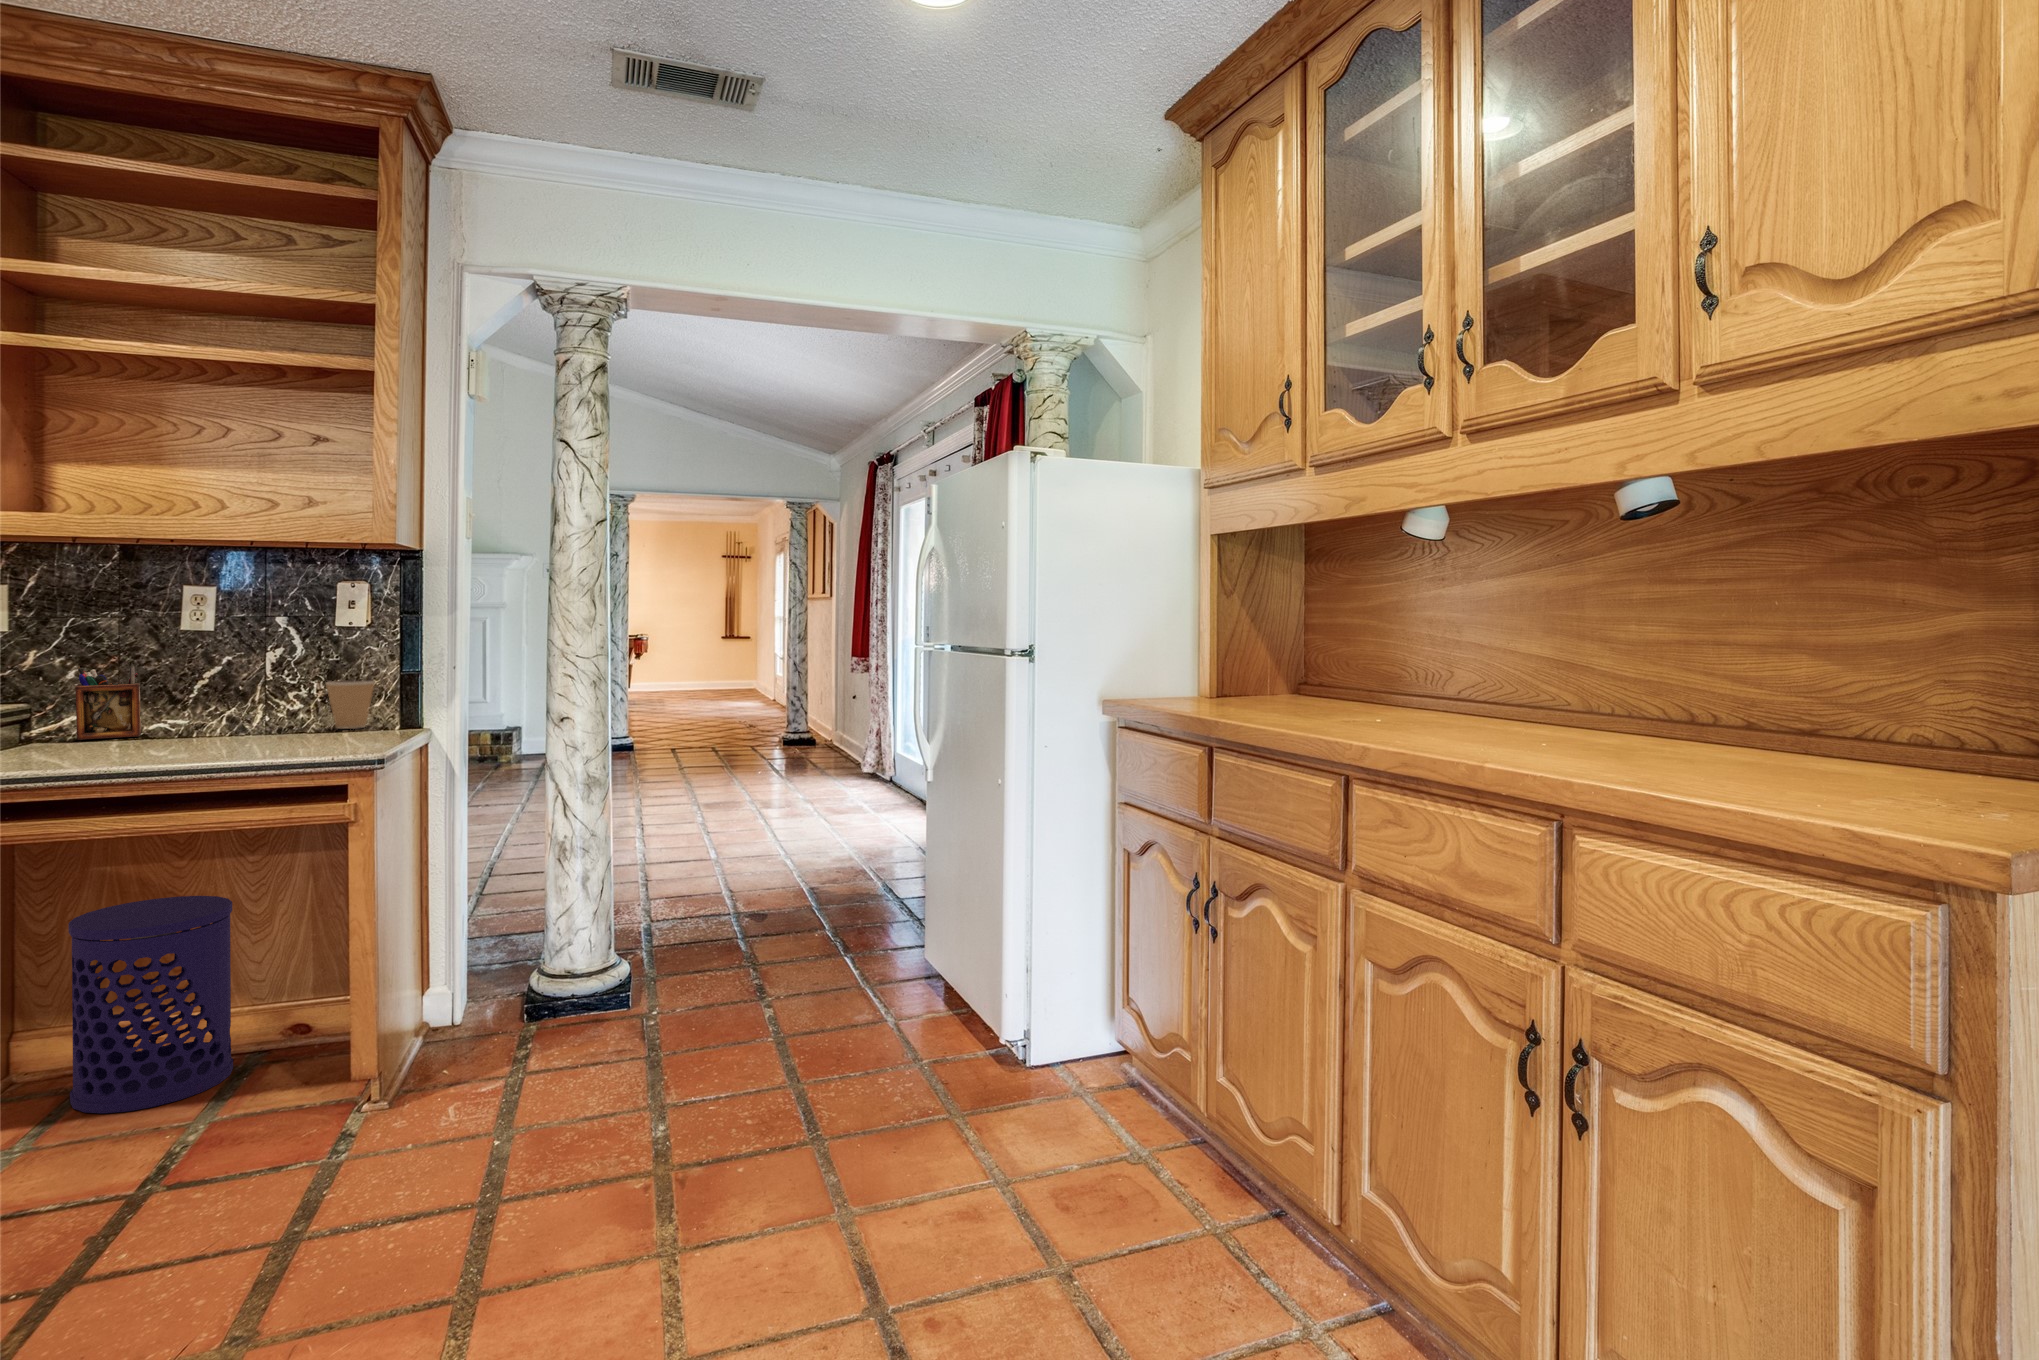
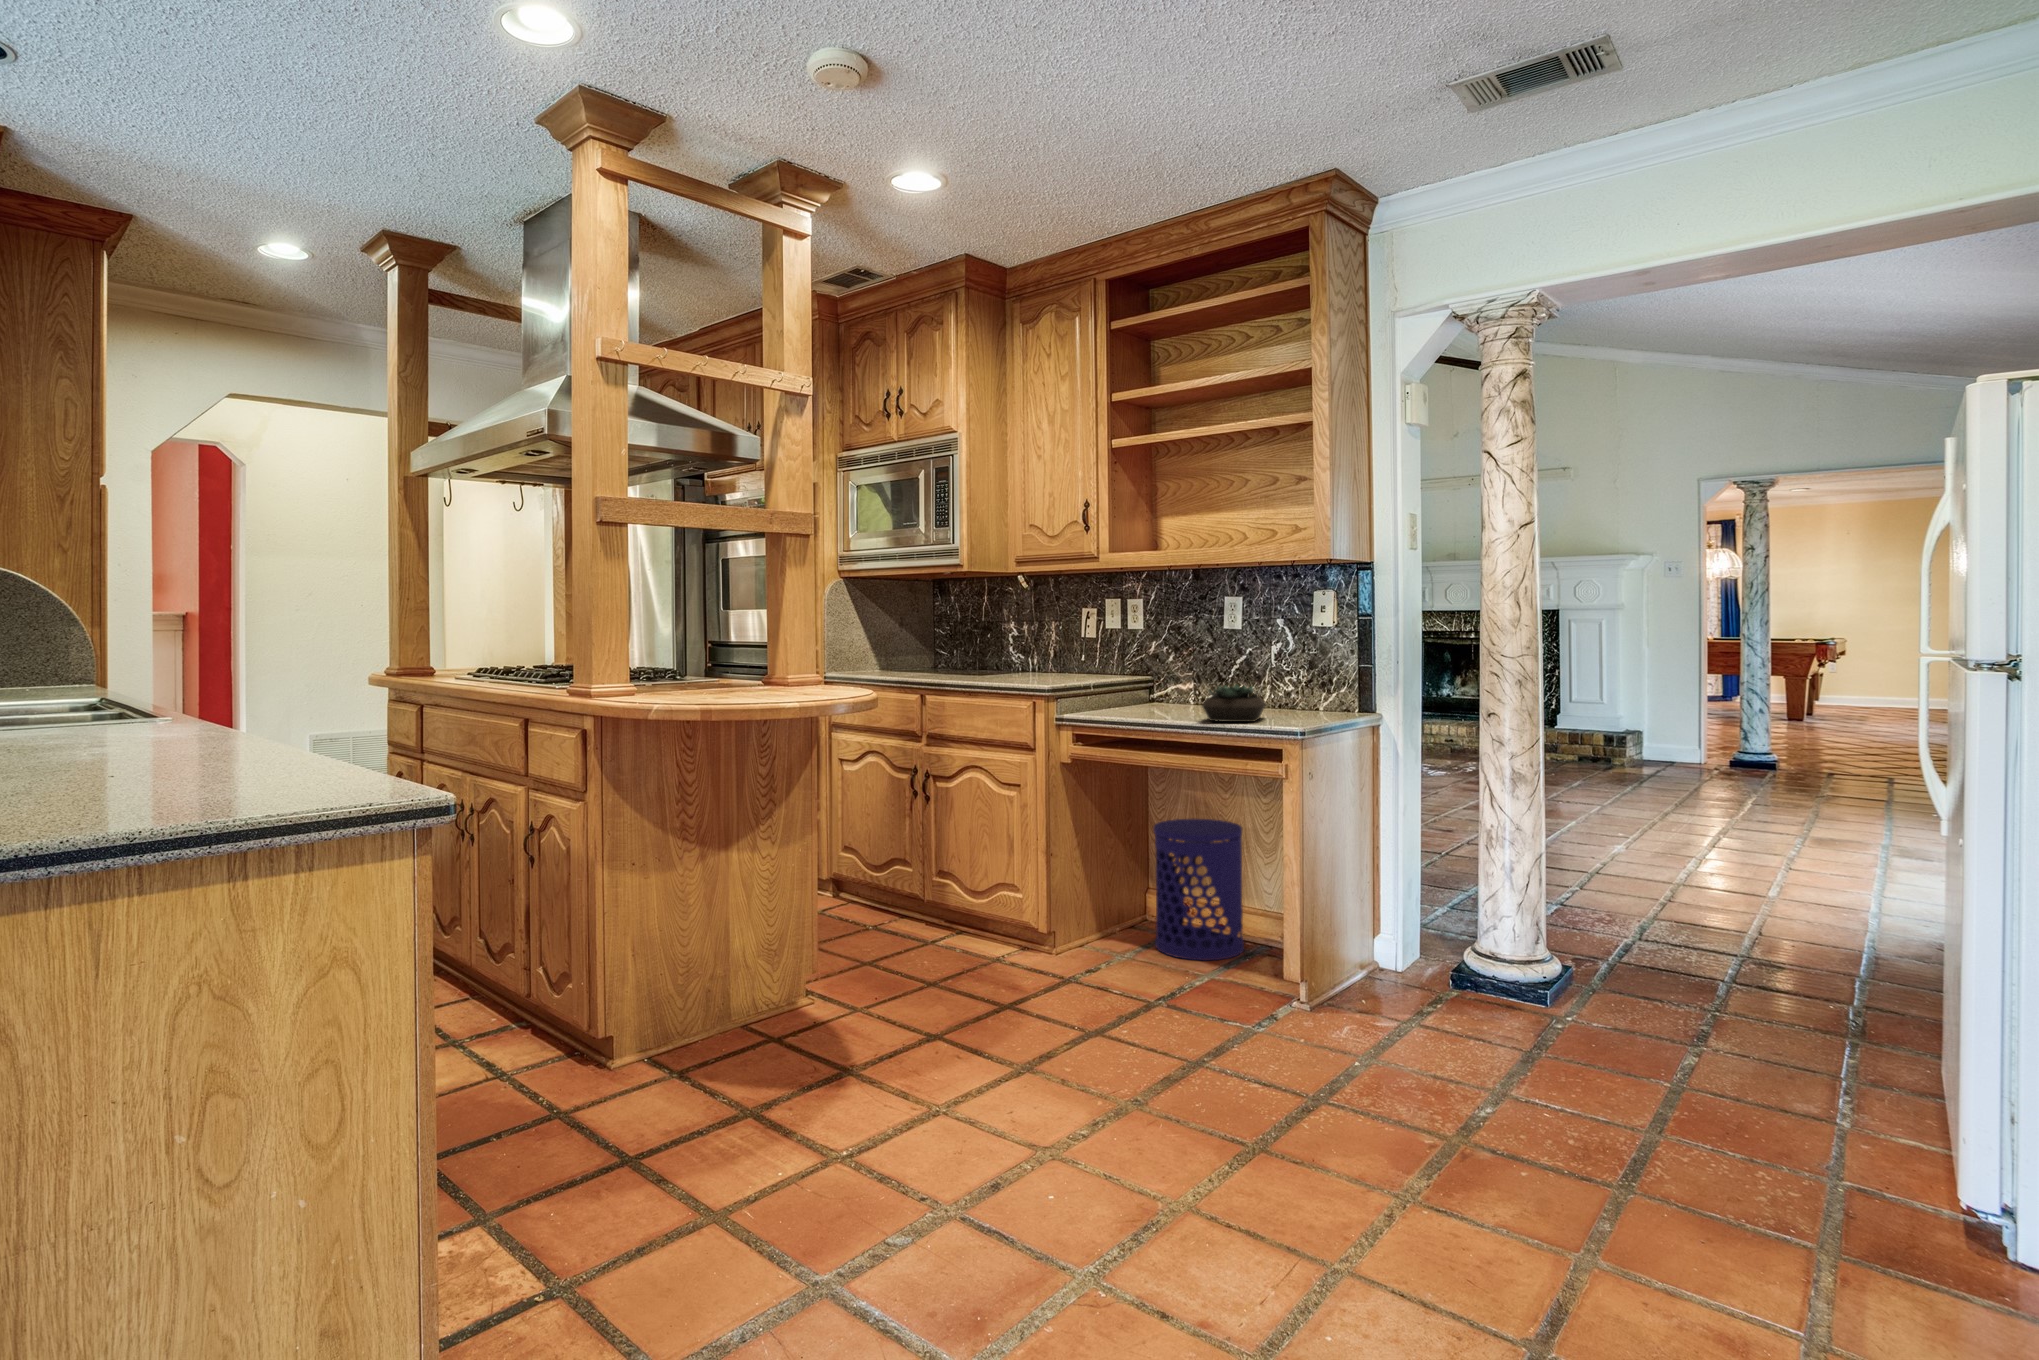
desk organizer: present [75,663,141,740] -> none [1171,654,1209,705]
coffee cup: present [326,681,374,729] -> none [1306,670,1341,709]
succulent plant: none [196,703,301,758] -> present [1202,685,1266,722]

